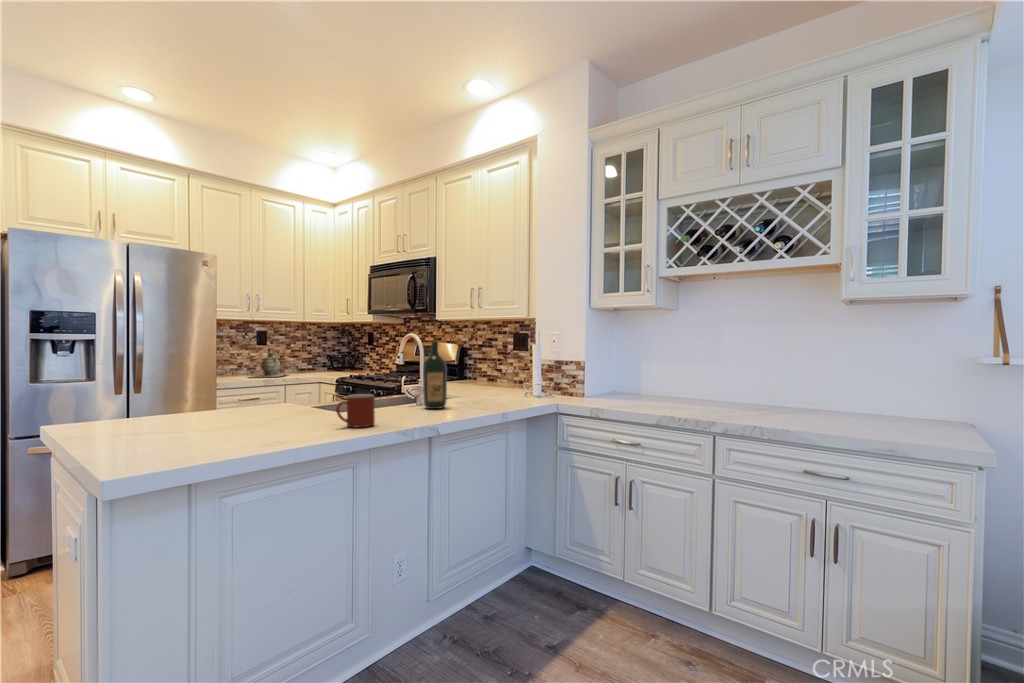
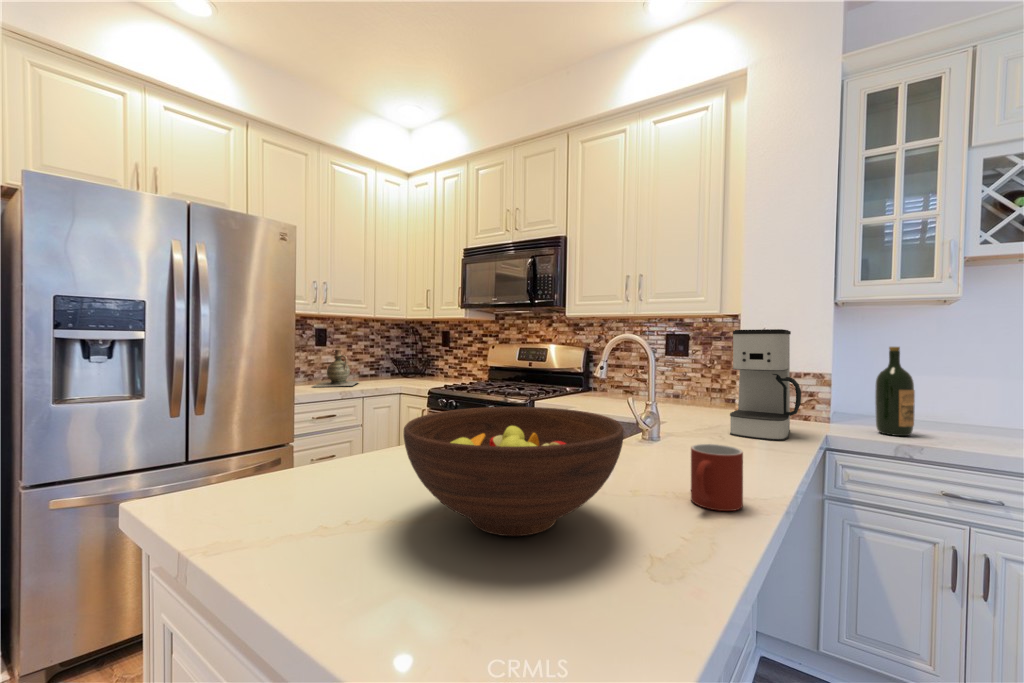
coffee maker: none [483,329,531,405] -> present [730,329,801,441]
wine bottle: present [423,339,447,409] -> present [875,347,915,436]
fruit bowl: none [163,374,292,432] -> present [403,407,624,536]

